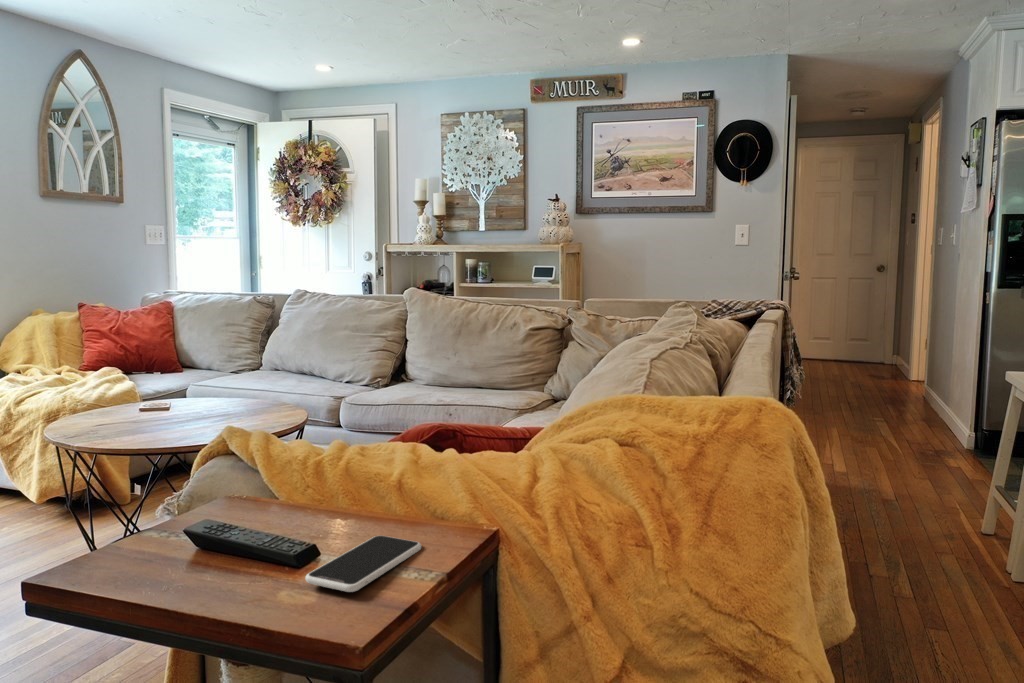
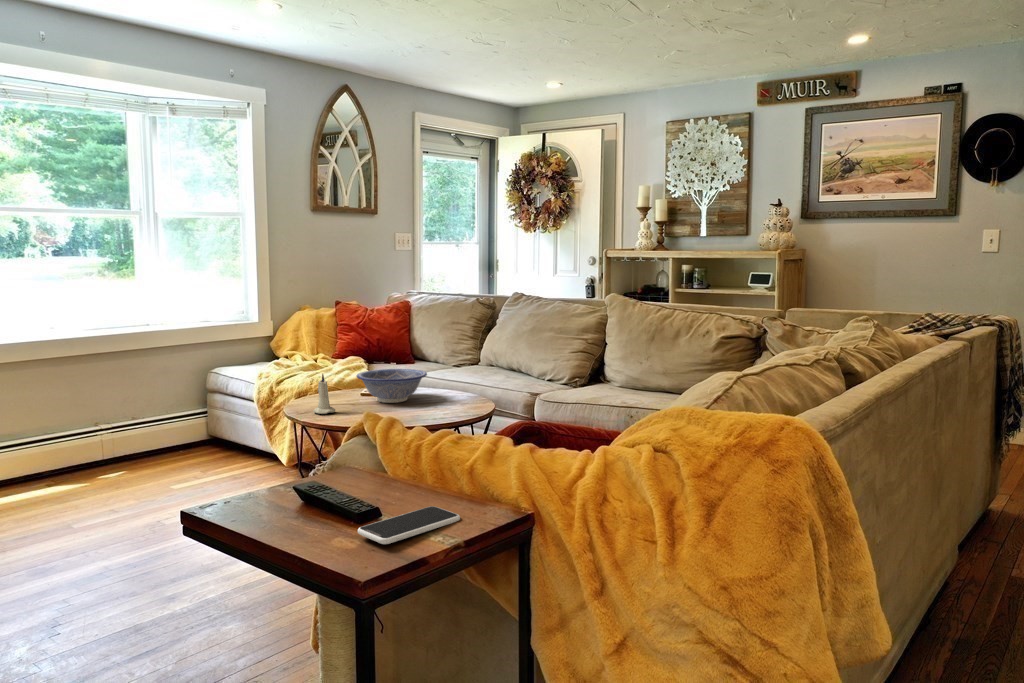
decorative bowl: none [138,377,226,418] -> present [357,369,427,403]
candle: none [88,387,118,437] -> present [313,374,335,414]

